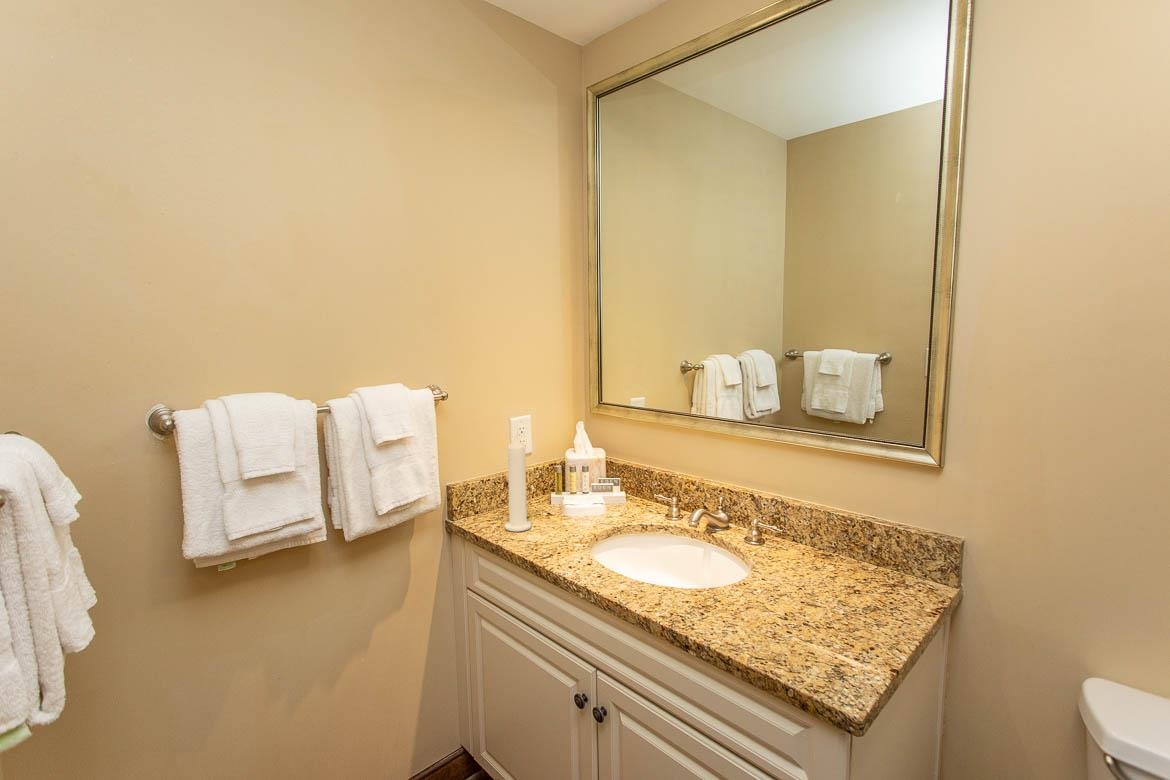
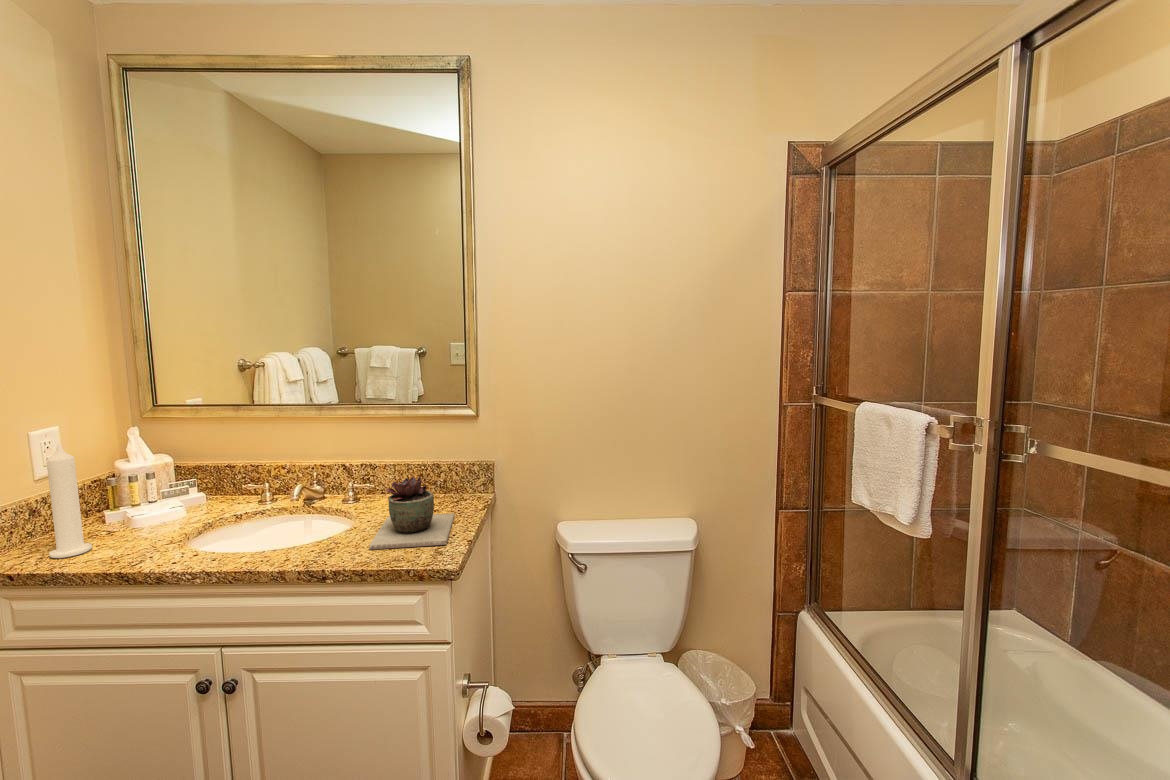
succulent plant: none [748,541,882,663] -> present [369,476,454,550]

